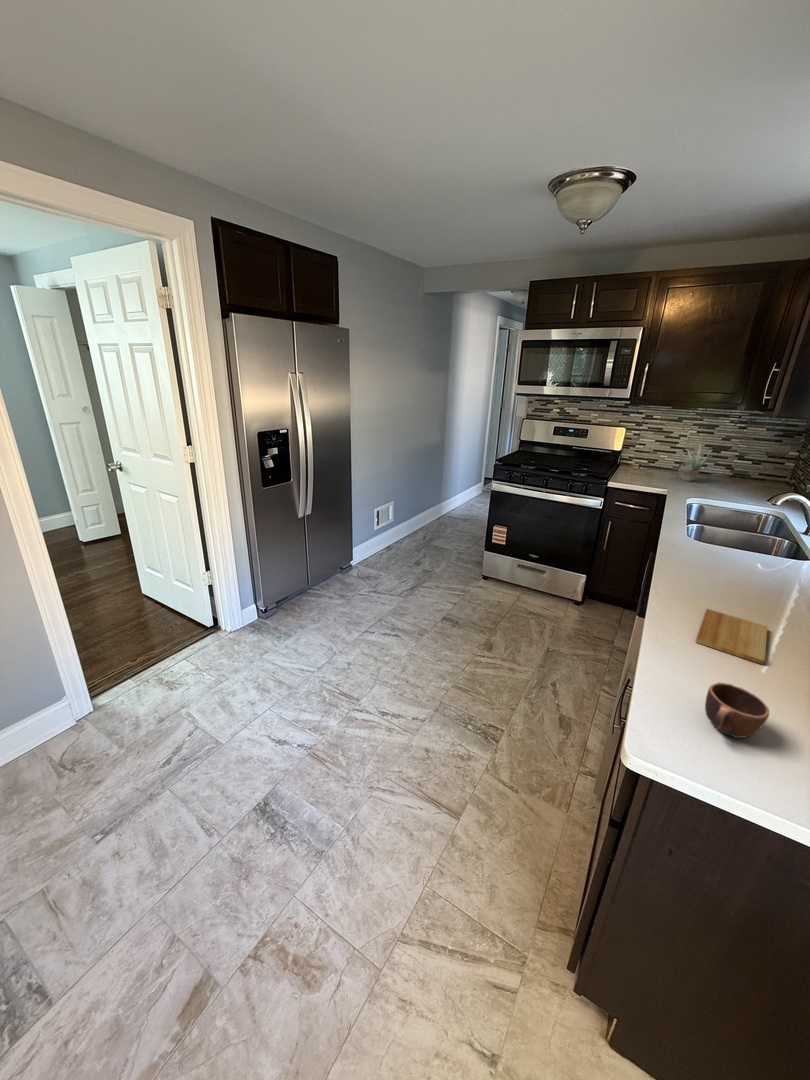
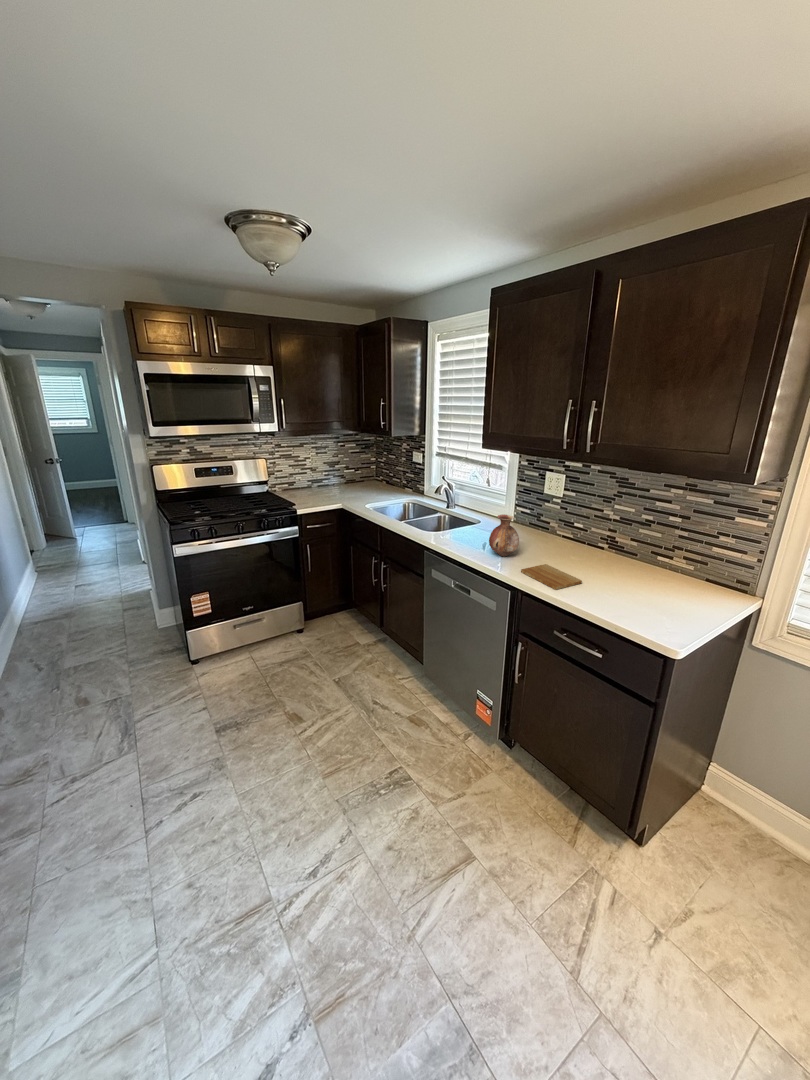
succulent plant: present [680,444,712,481] -> none [319,461,341,493]
vase: none [712,535,776,597] -> present [489,514,519,556]
mug: present [705,682,769,738] -> none [628,595,661,622]

